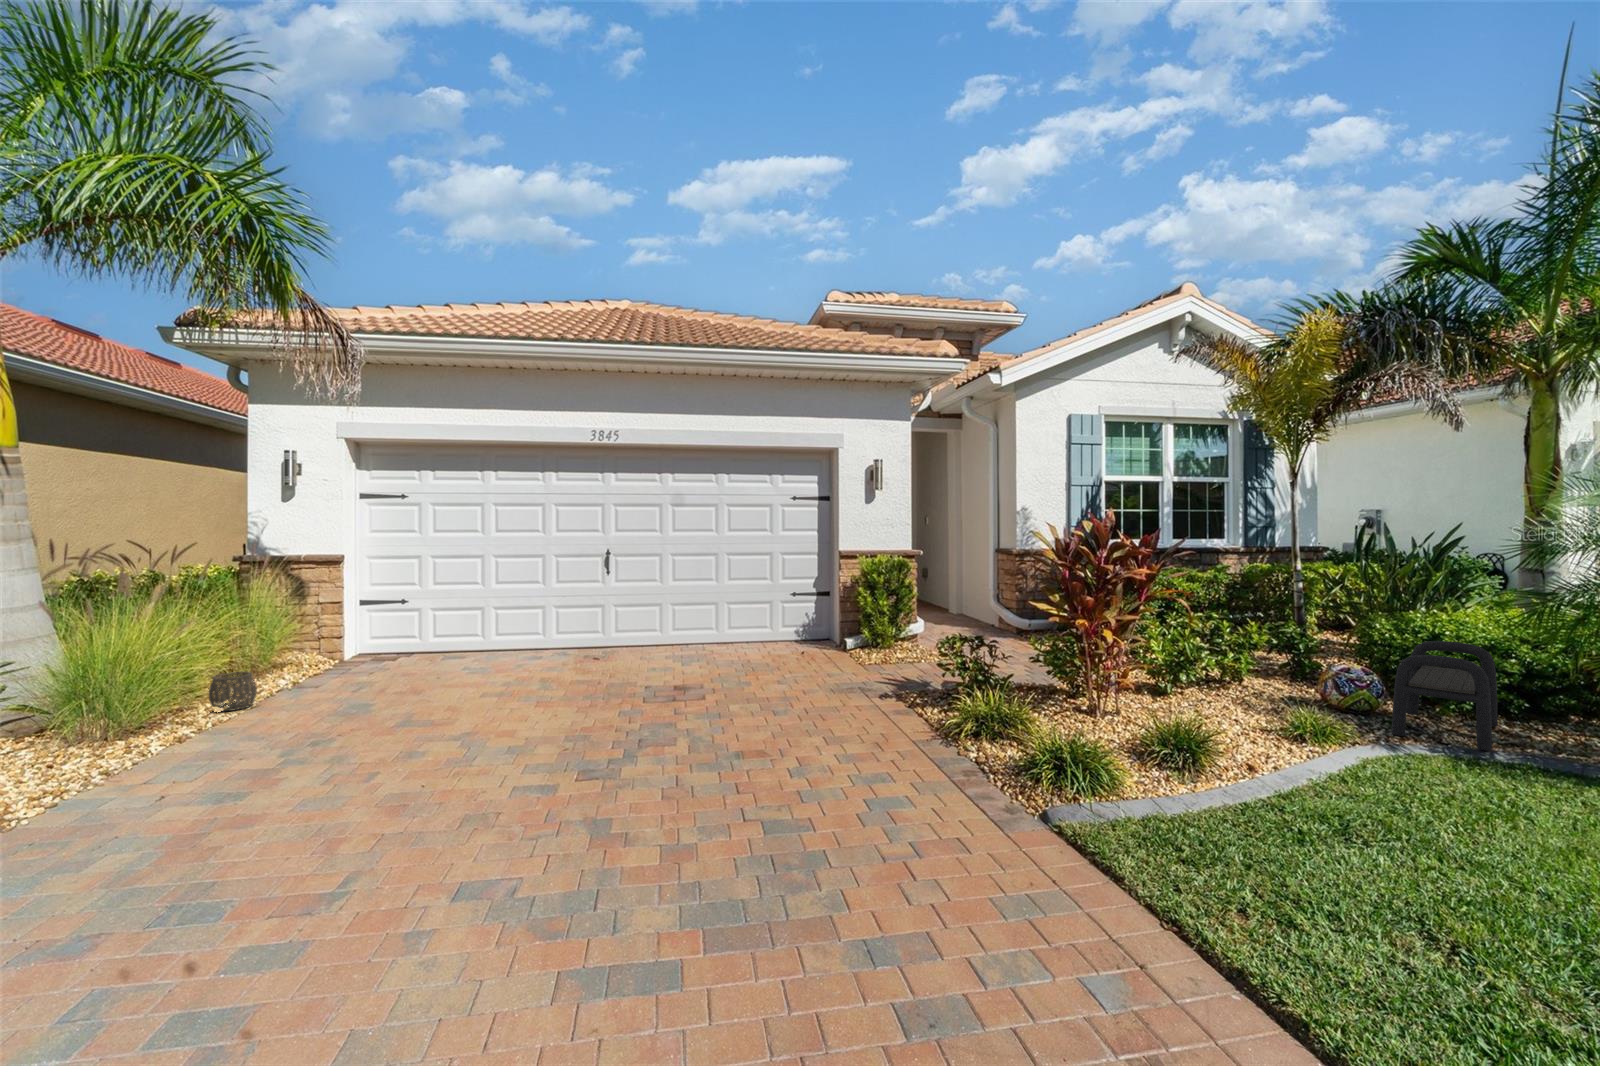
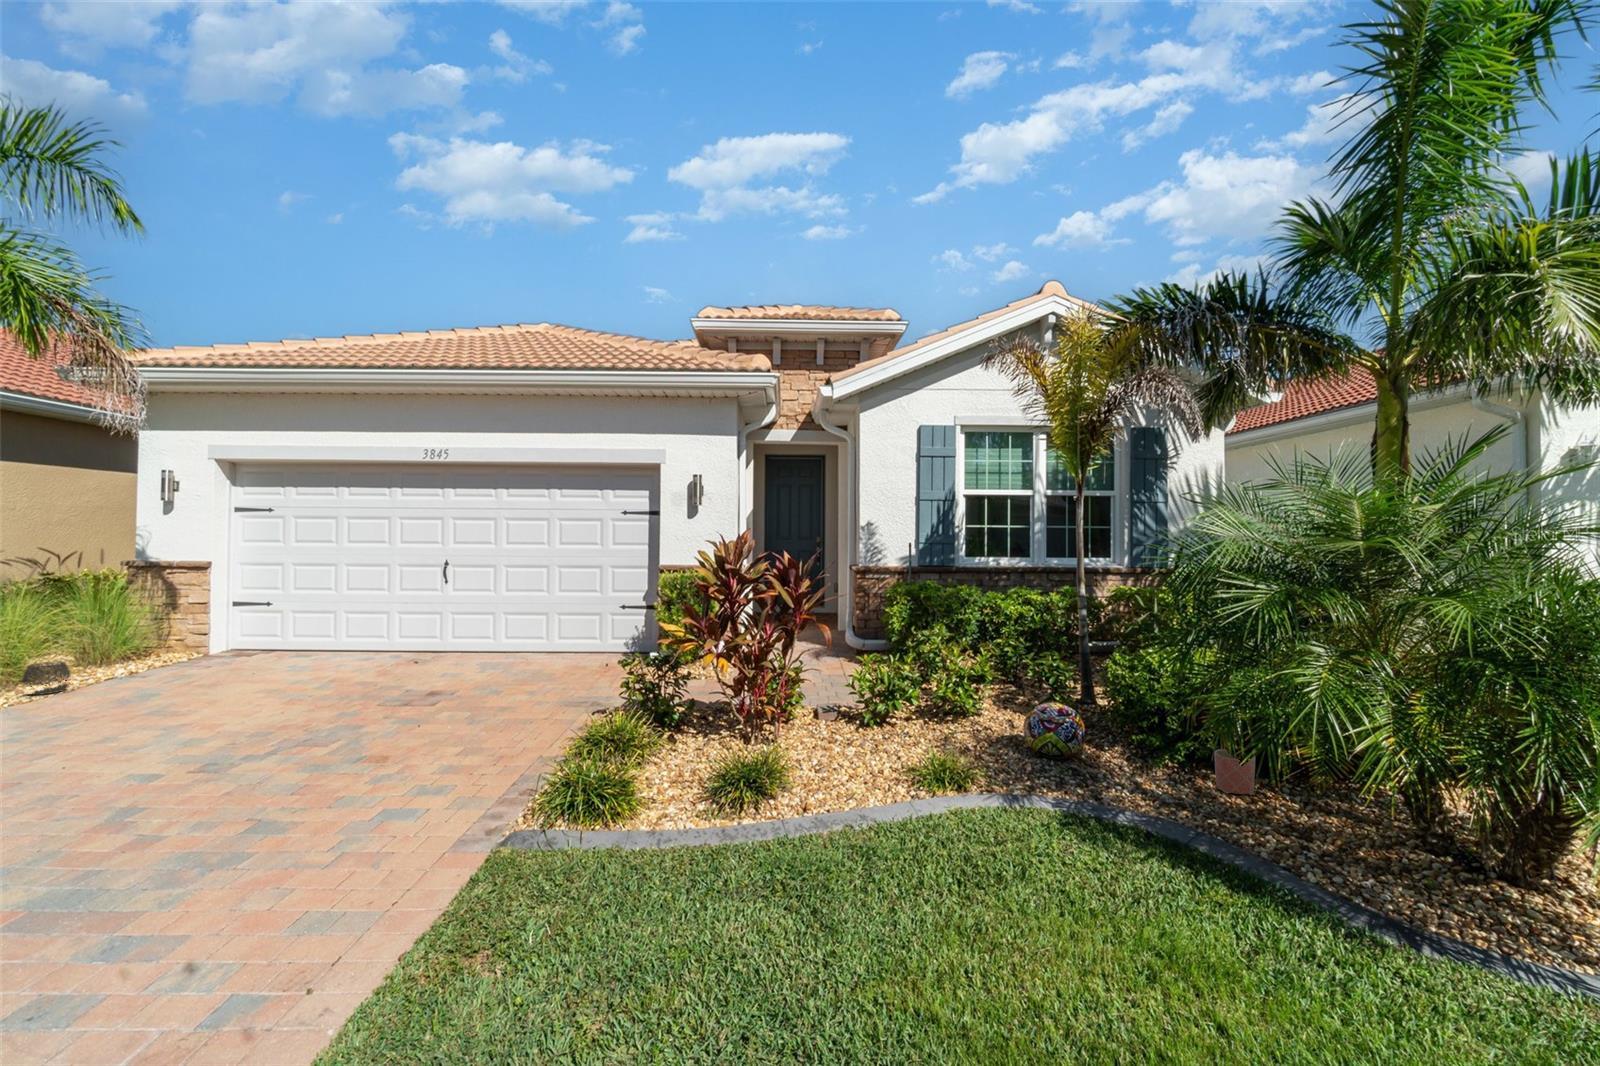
bench: present [1392,641,1498,751] -> none [1030,678,1182,812]
planter: none [1522,696,1563,732] -> present [1214,749,1255,795]

